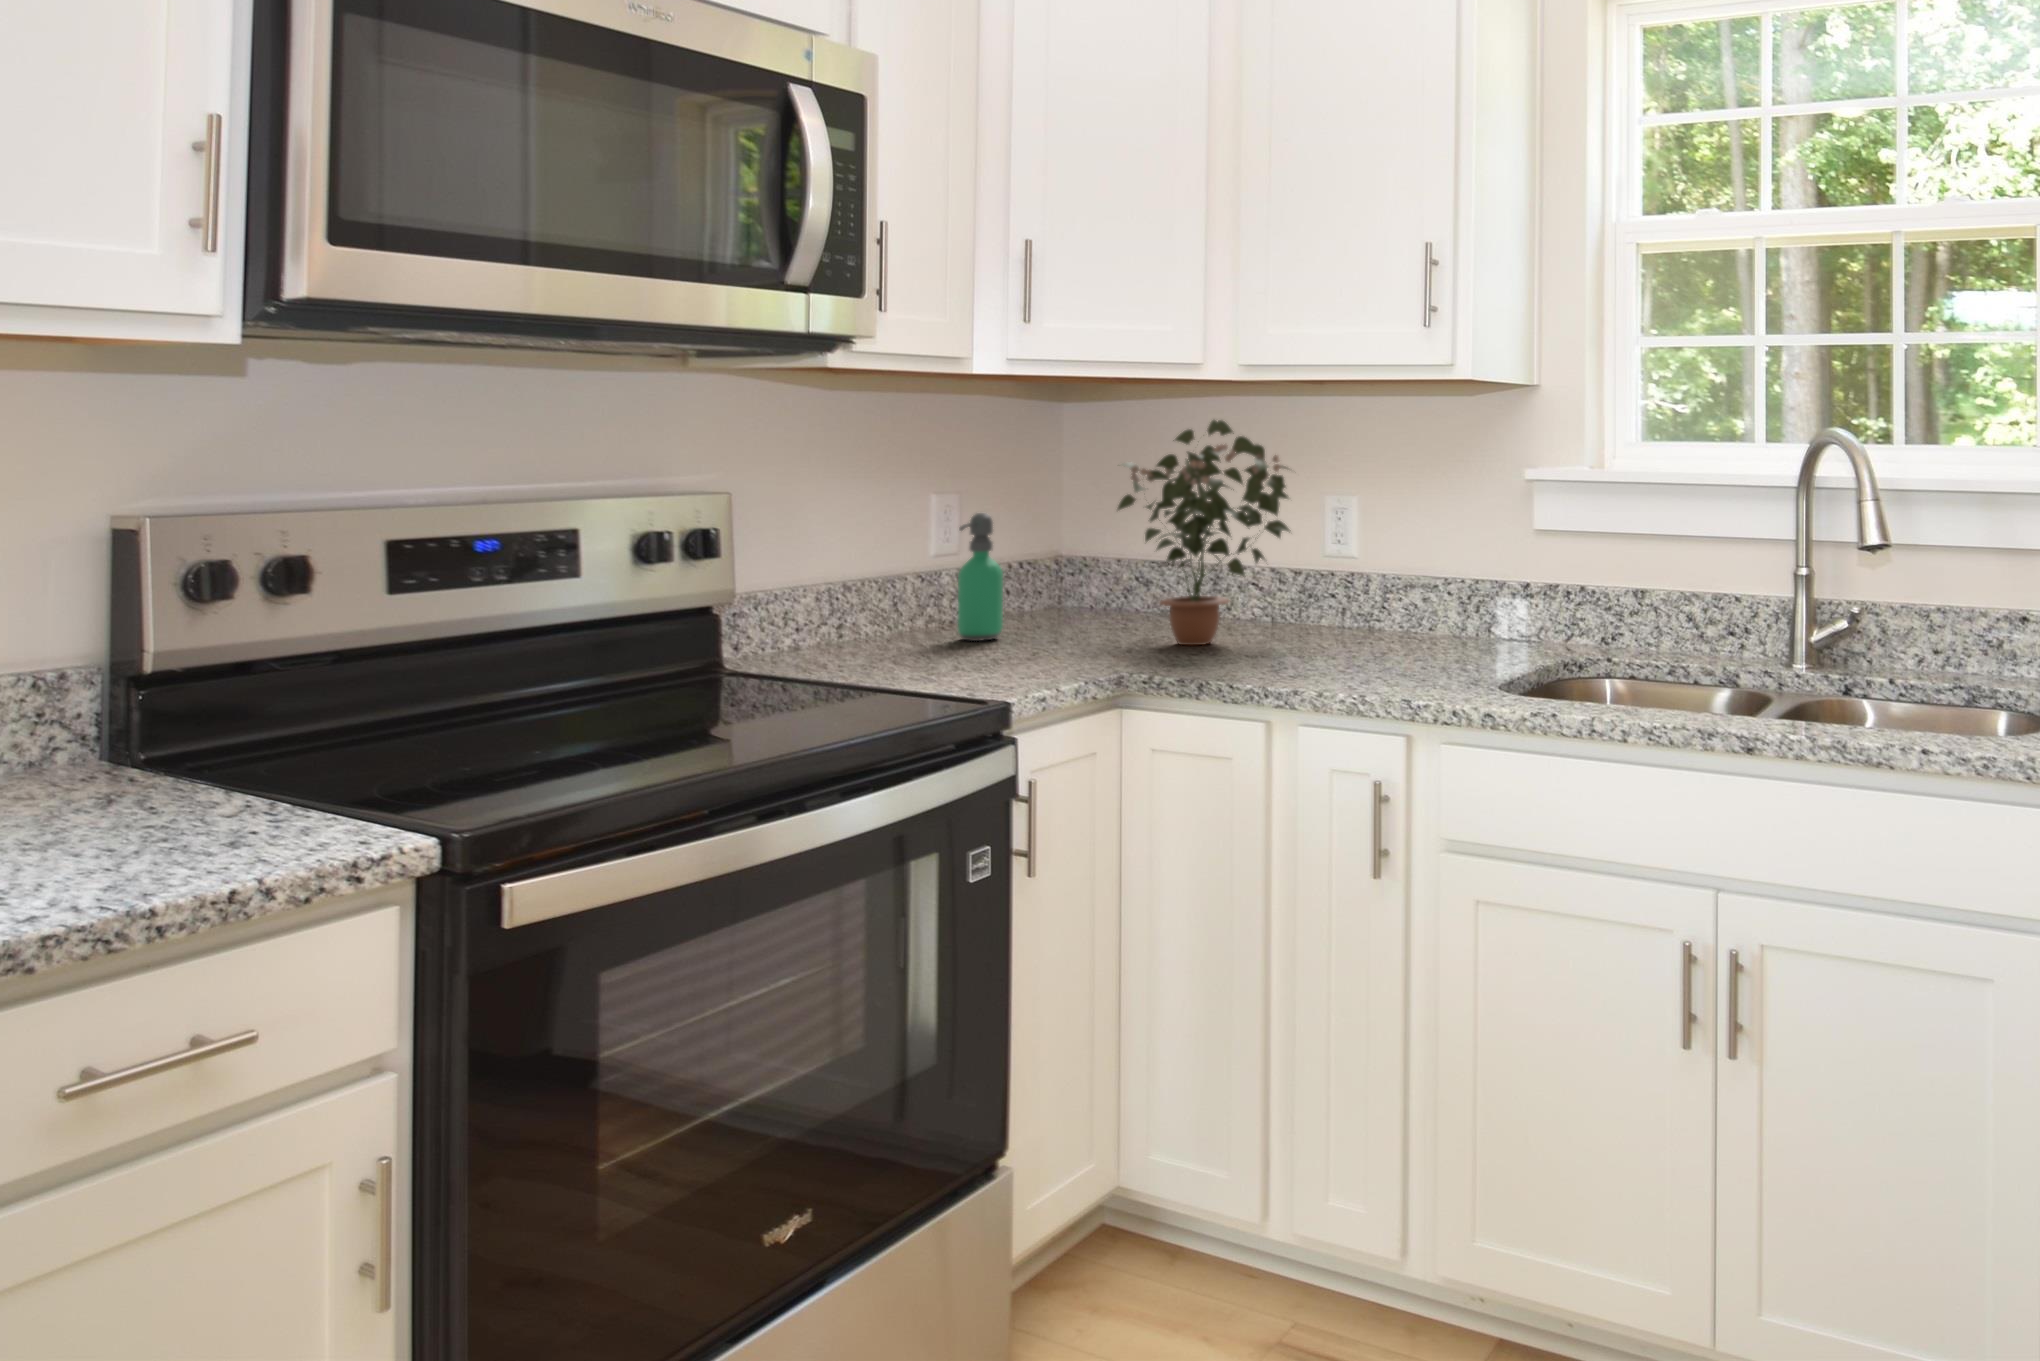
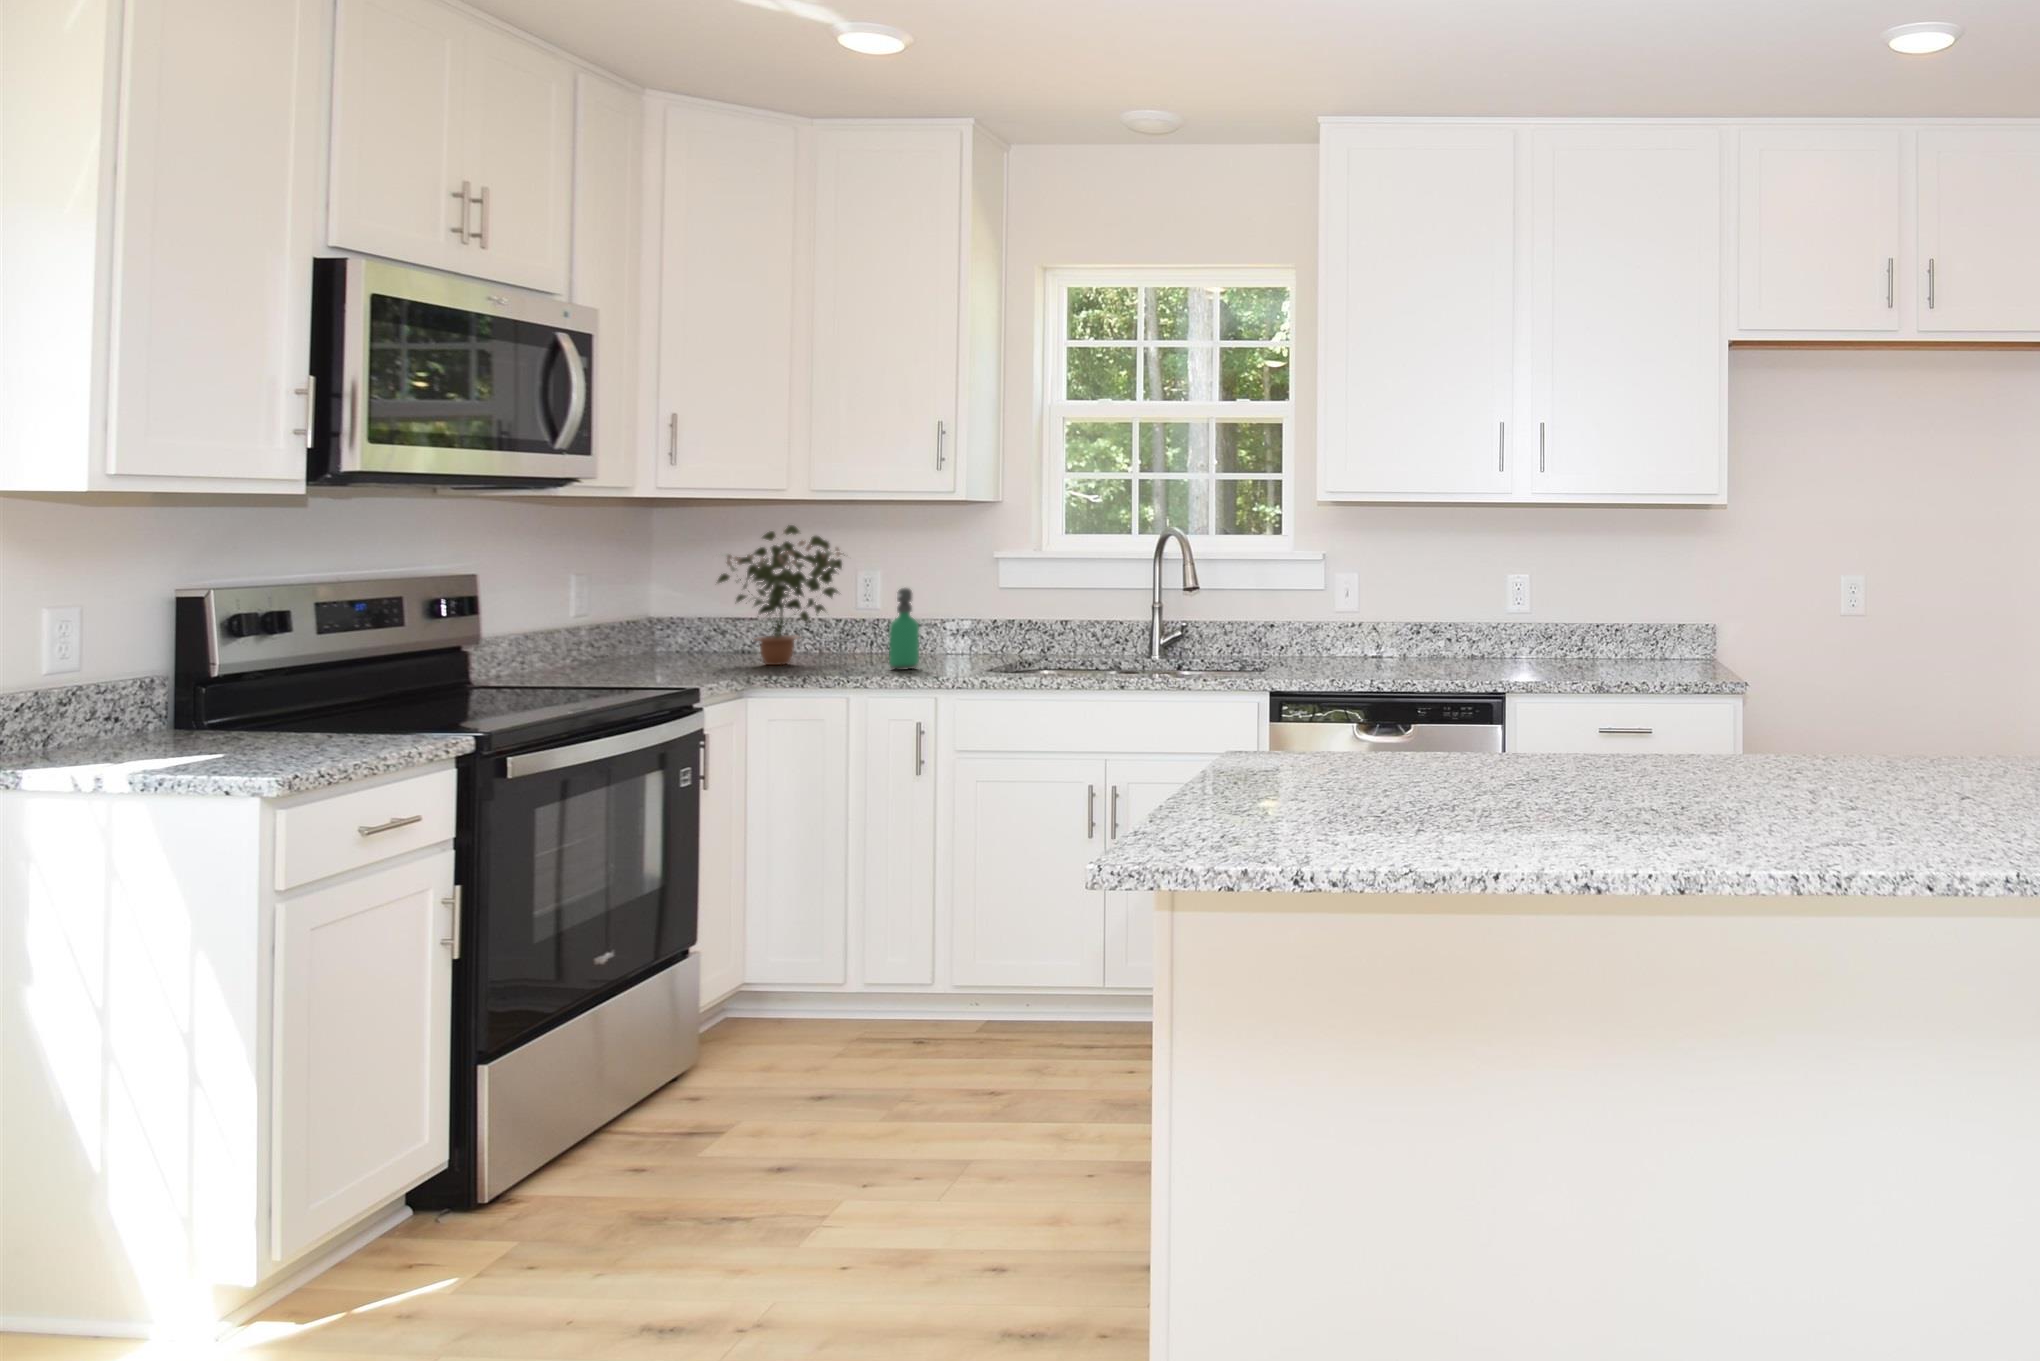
soap dispenser: present [958,513,1003,641] -> present [889,587,919,670]

